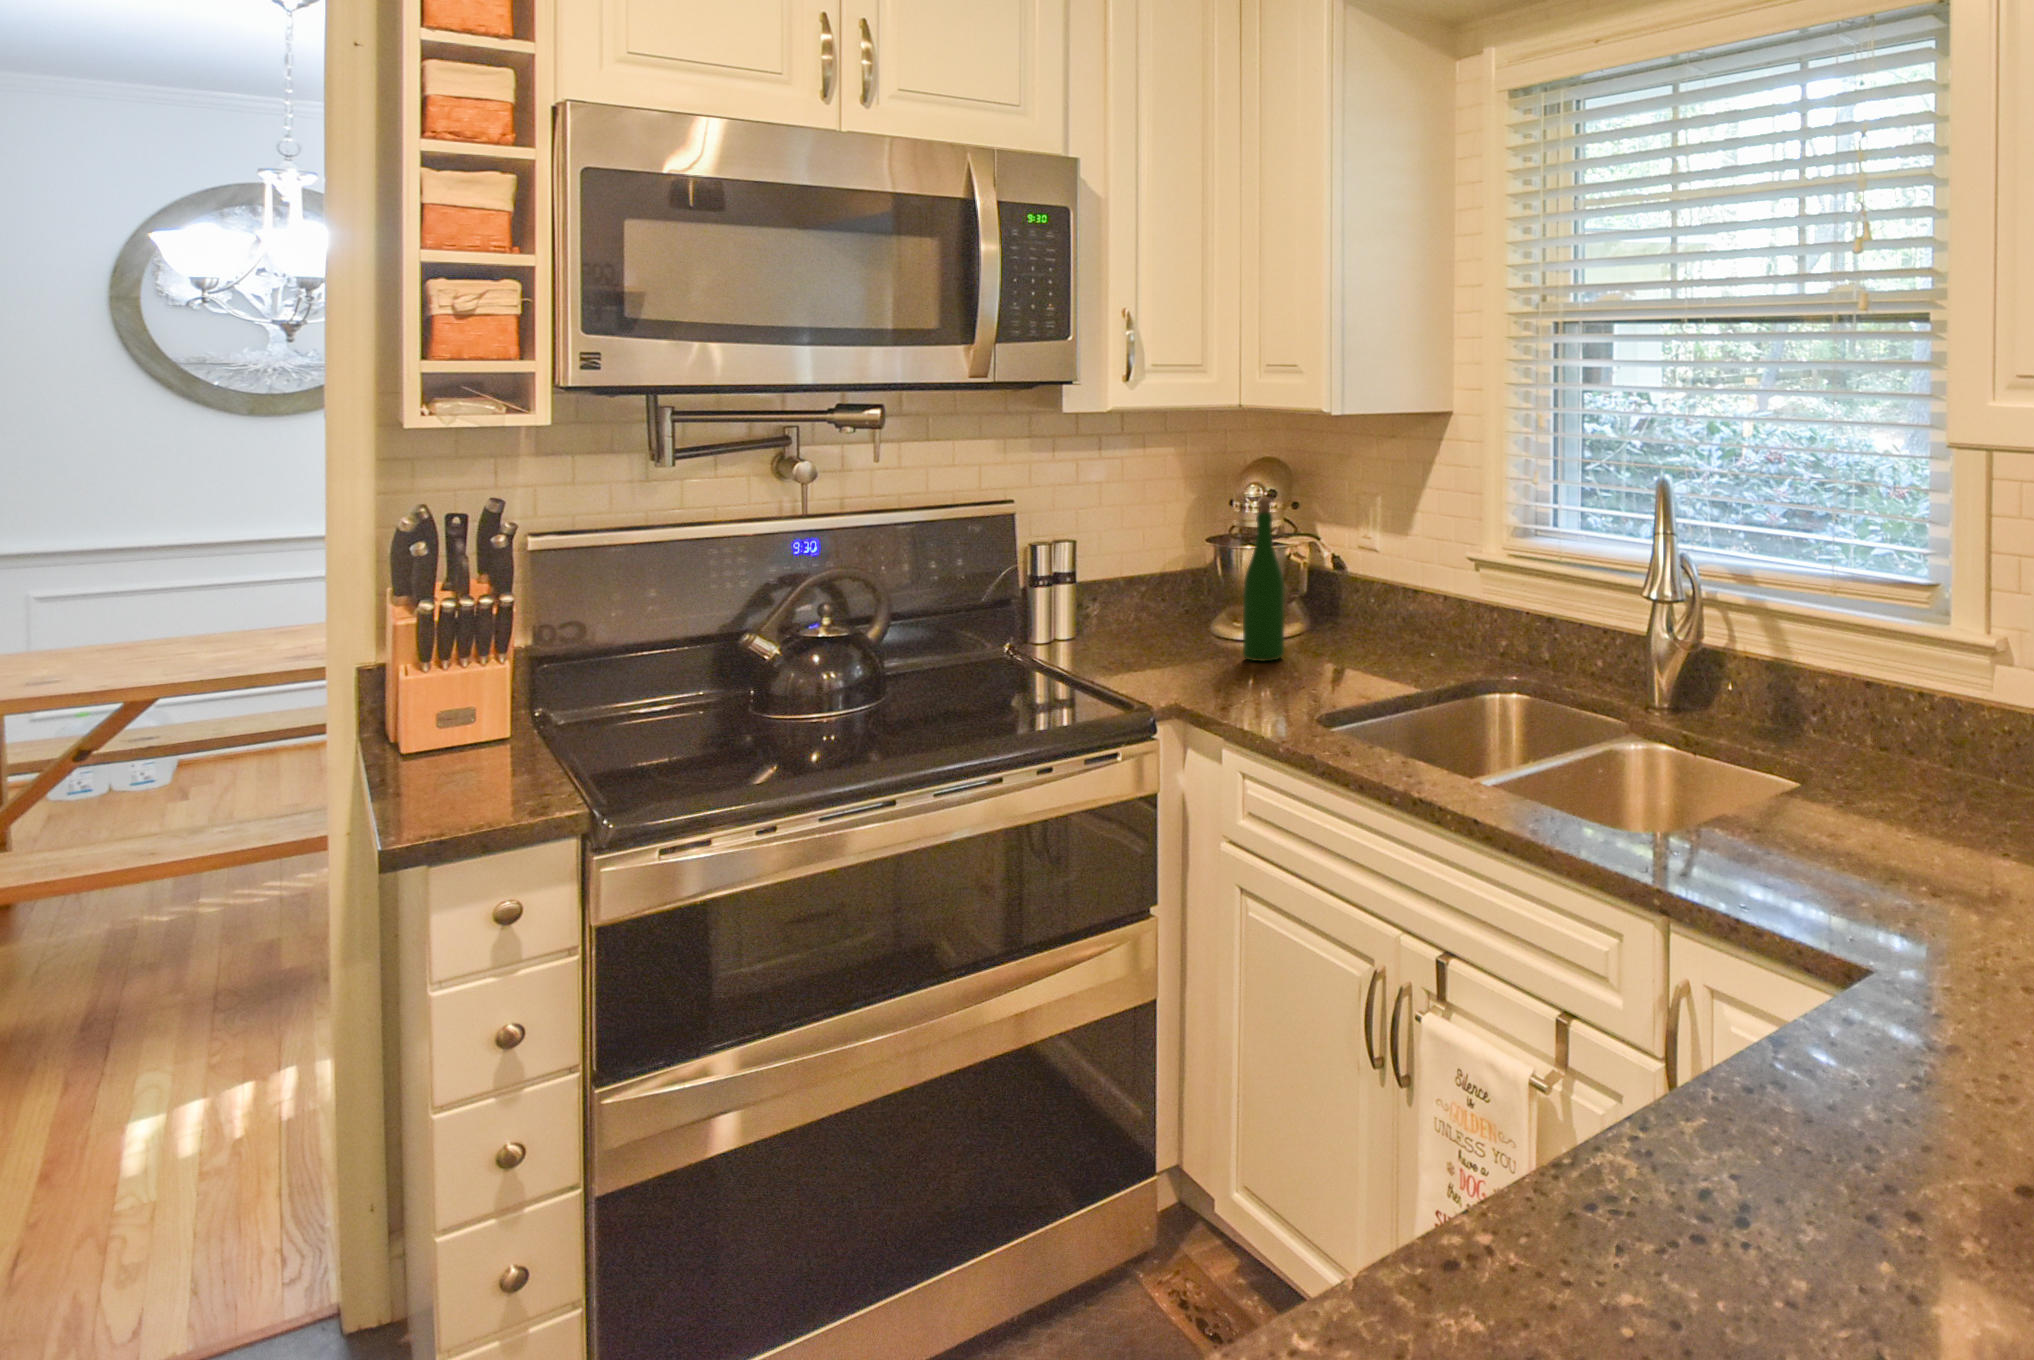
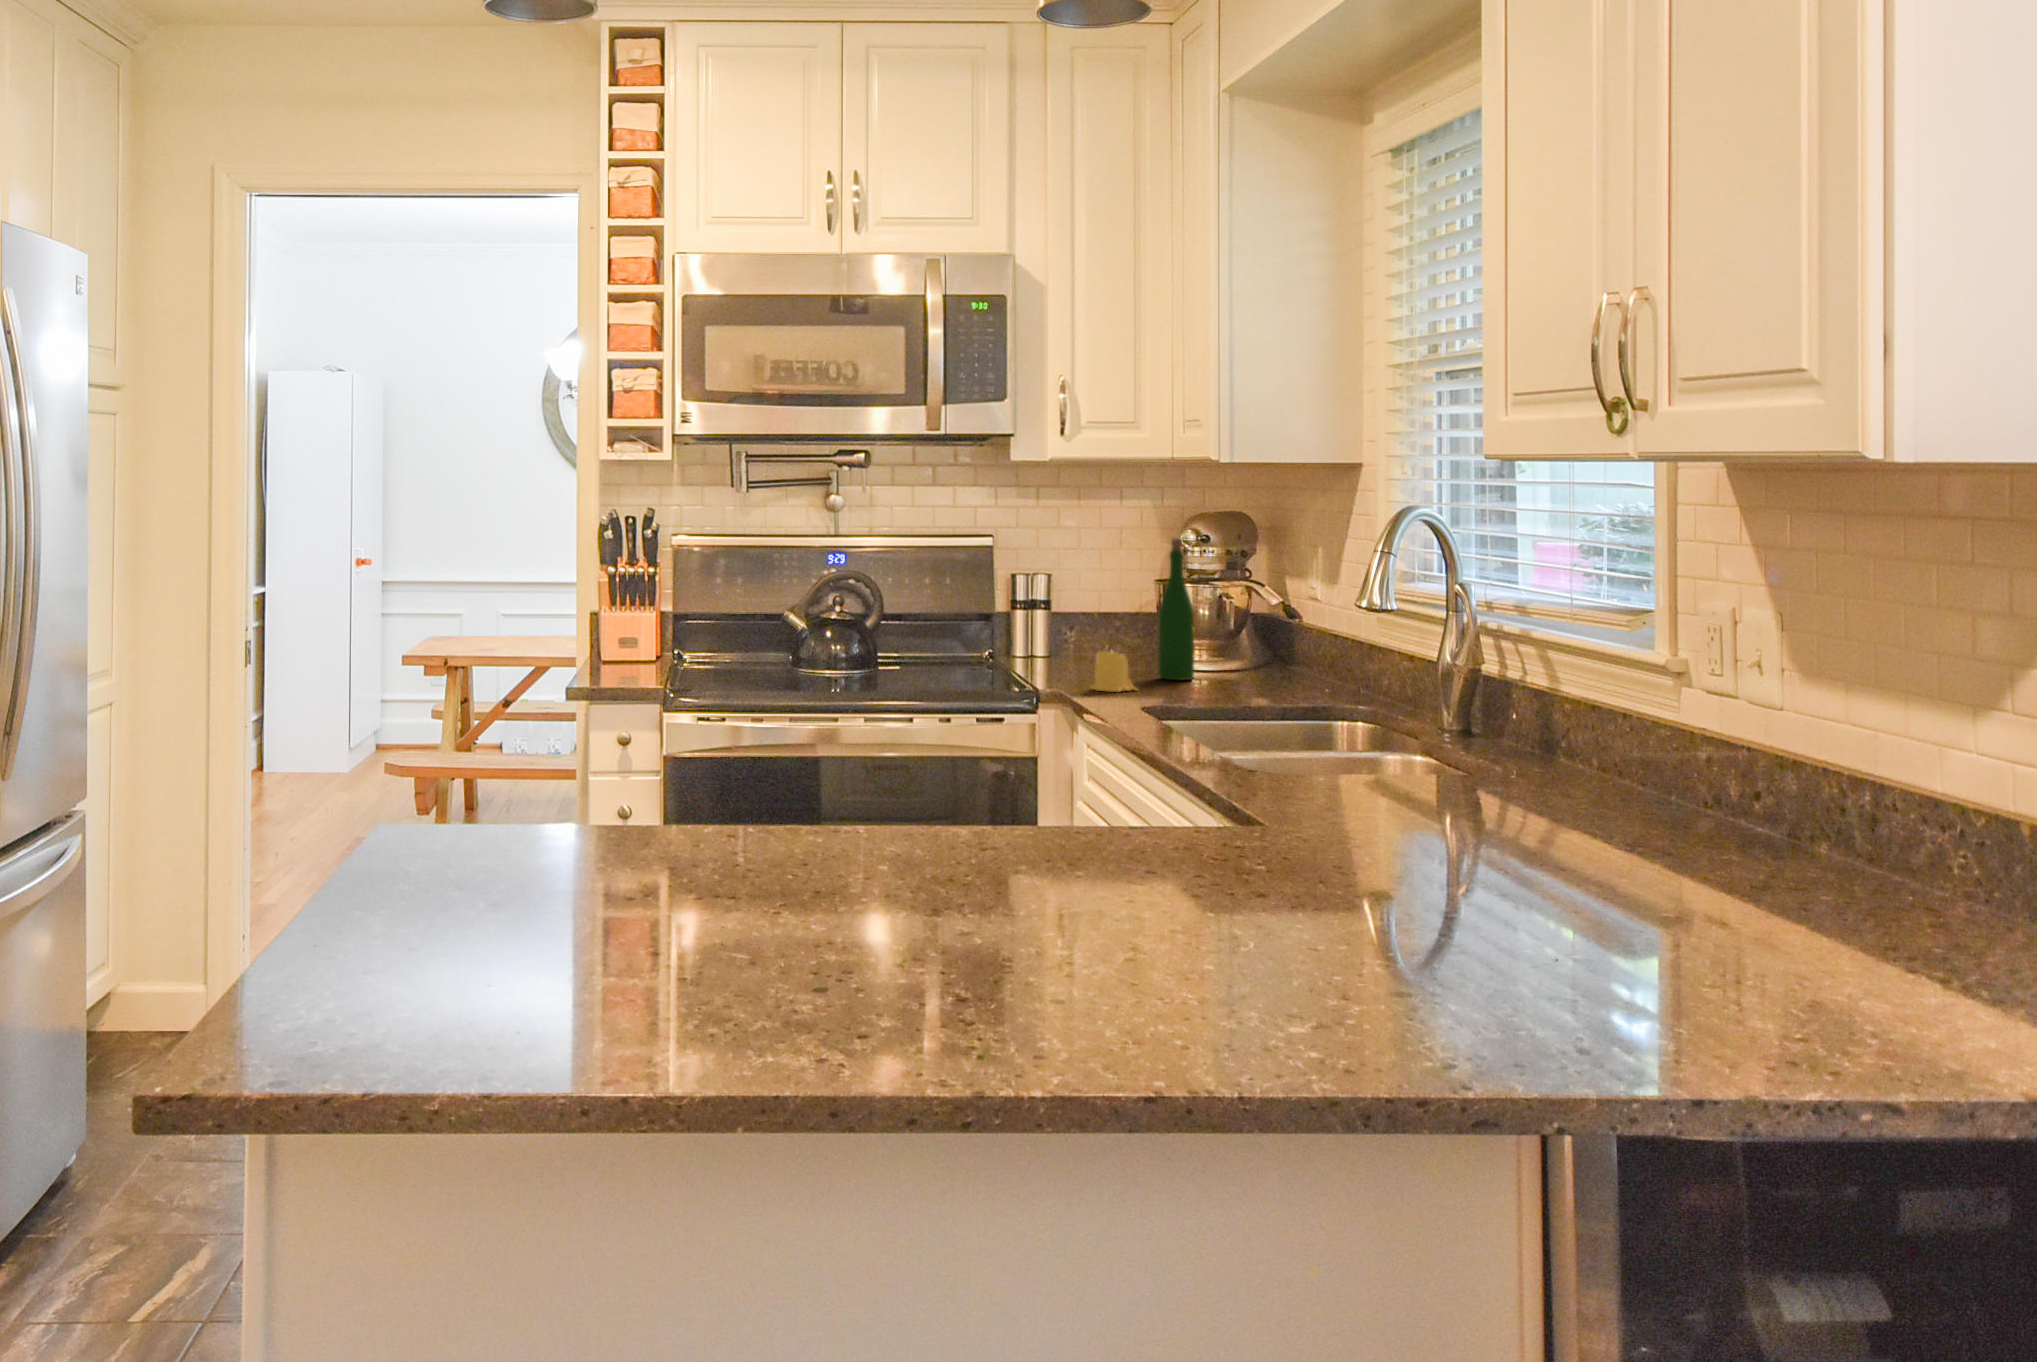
candle: none [1201,640,1259,695] -> present [1090,651,1137,692]

